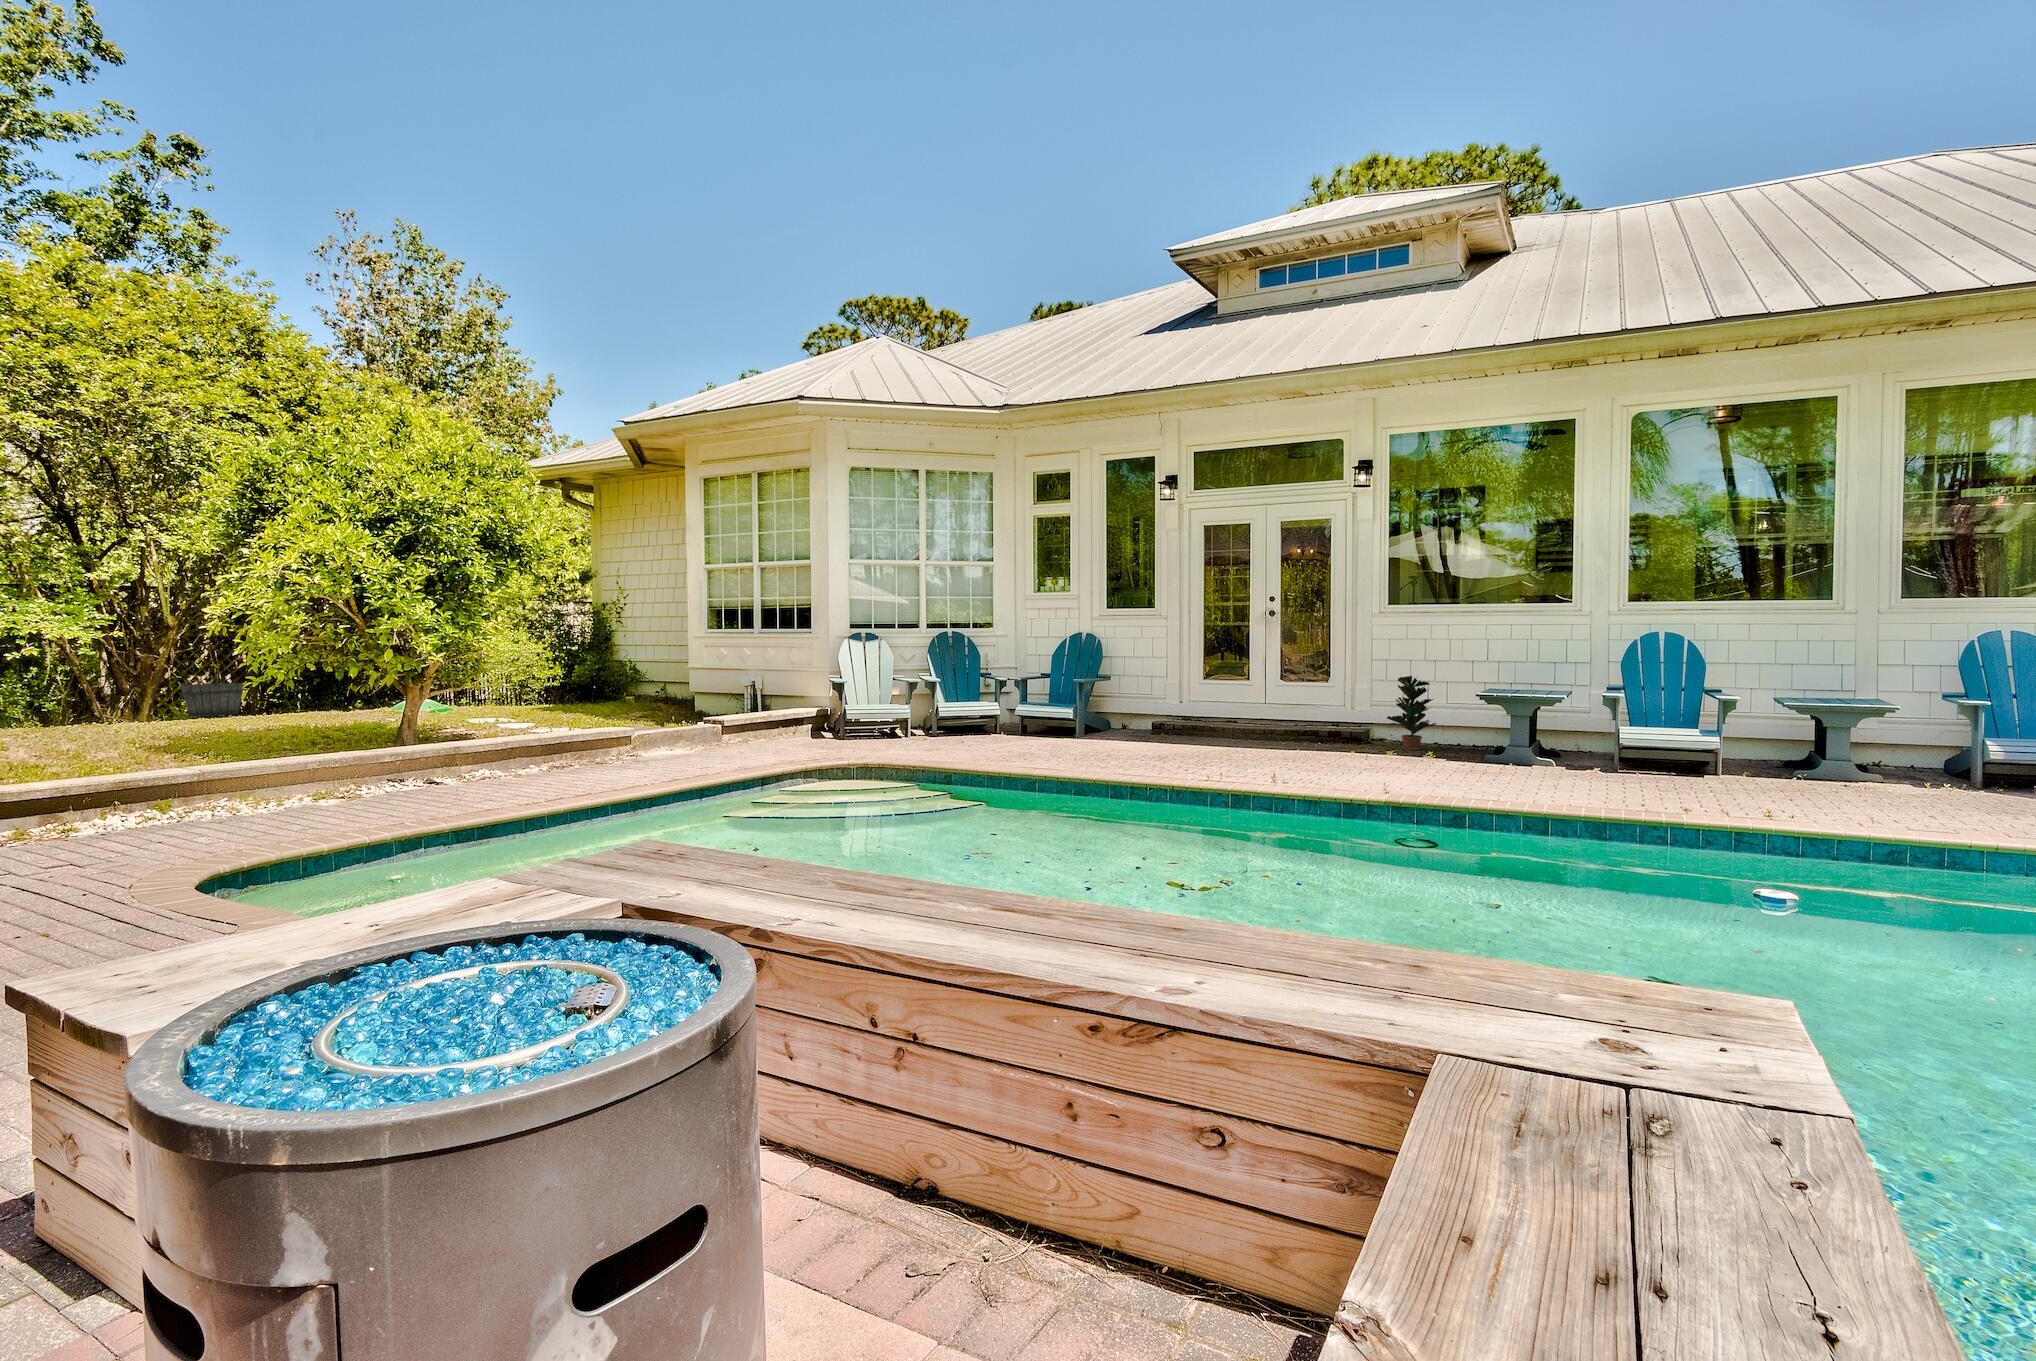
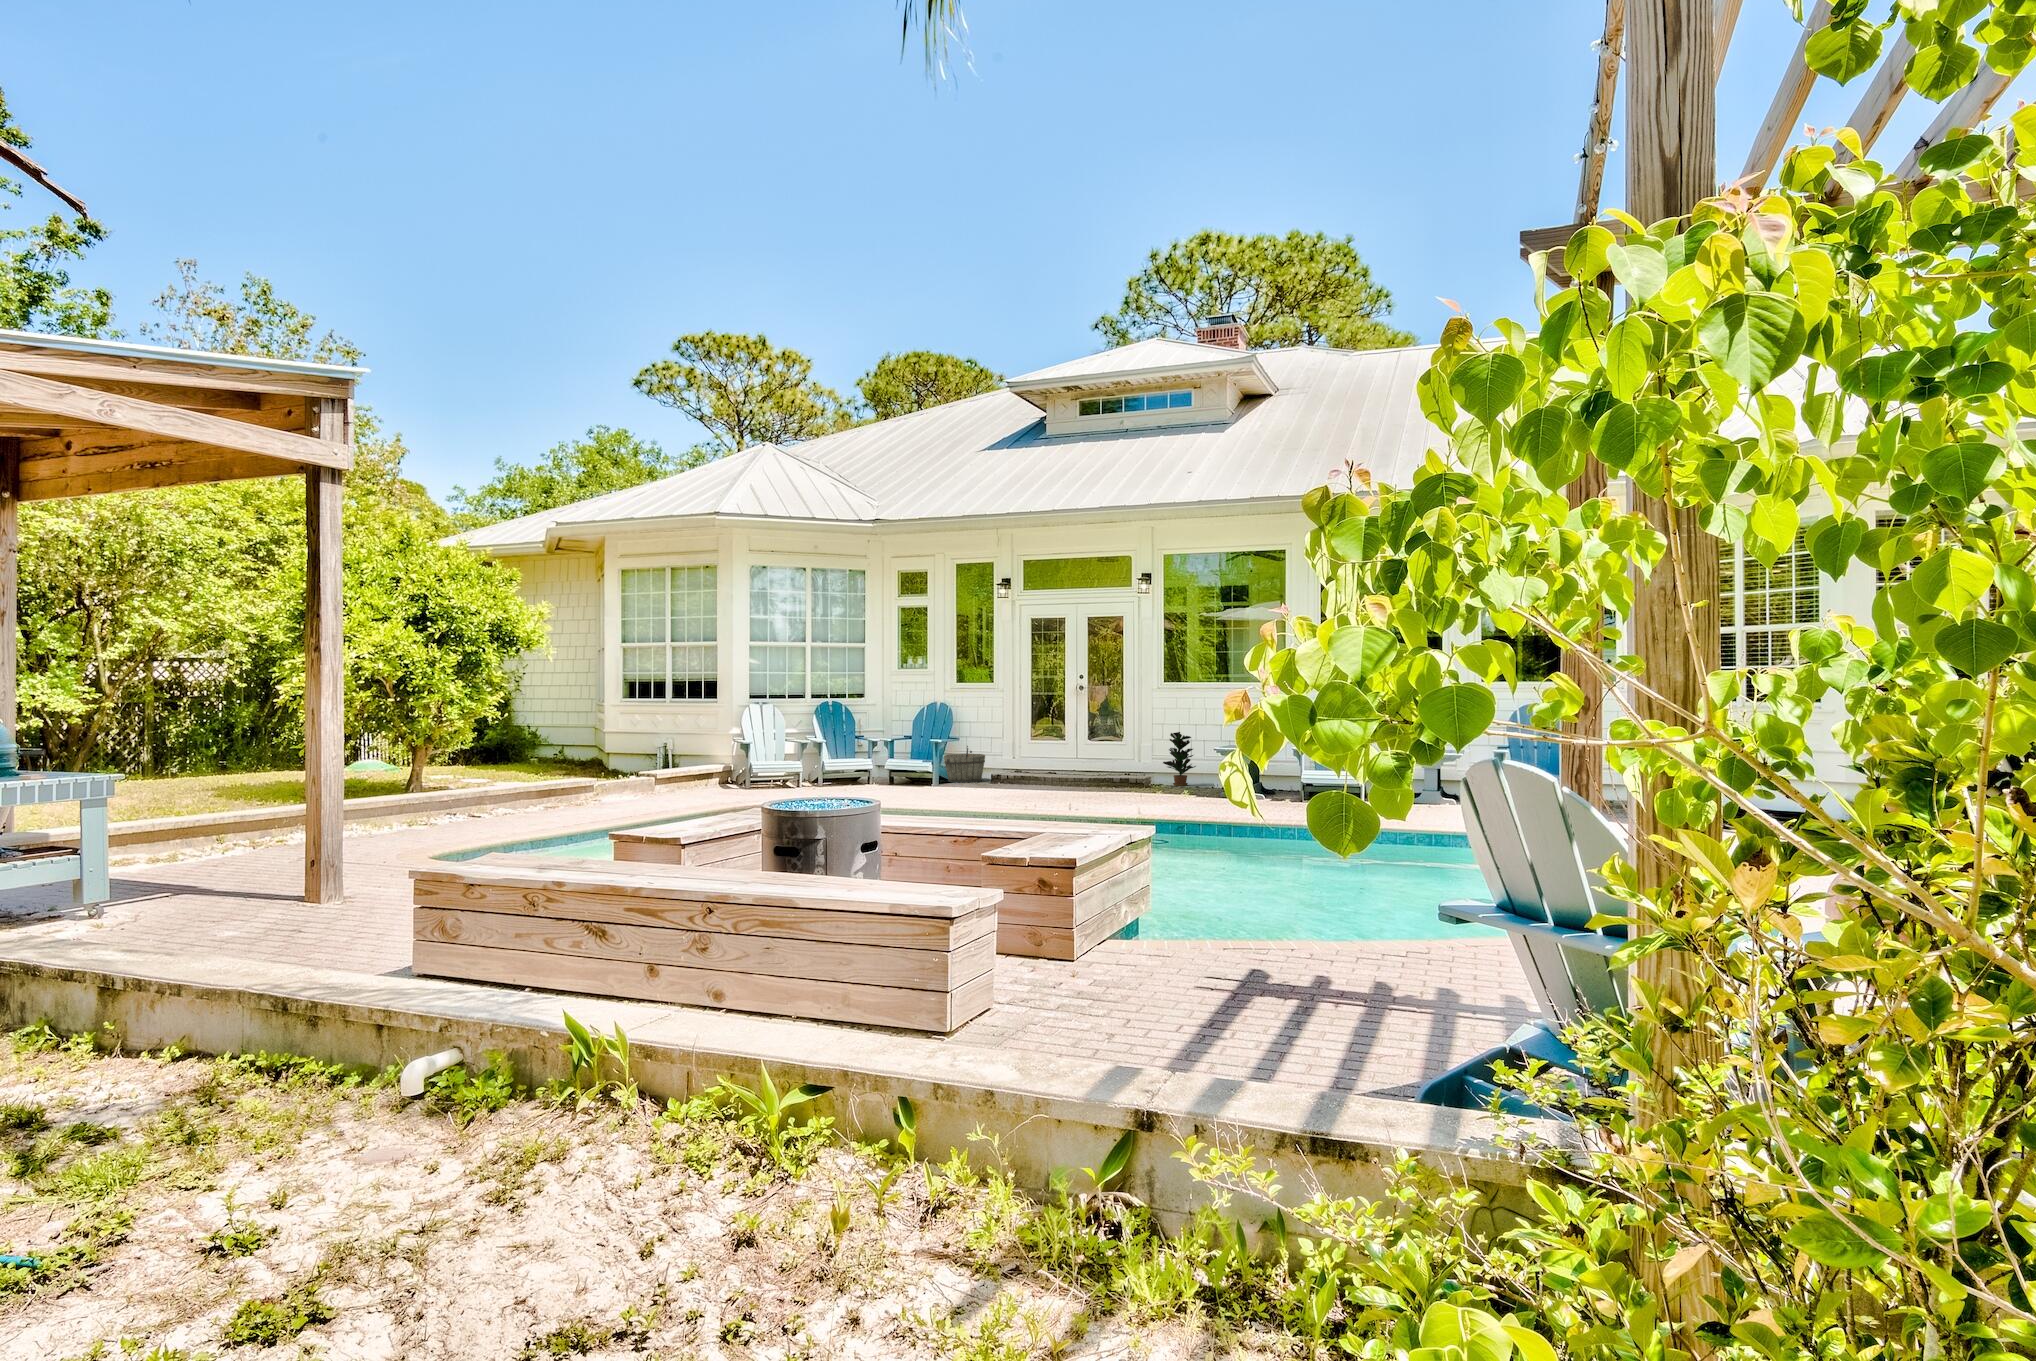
wooden bucket: present [180,673,244,716] -> present [944,746,985,782]

